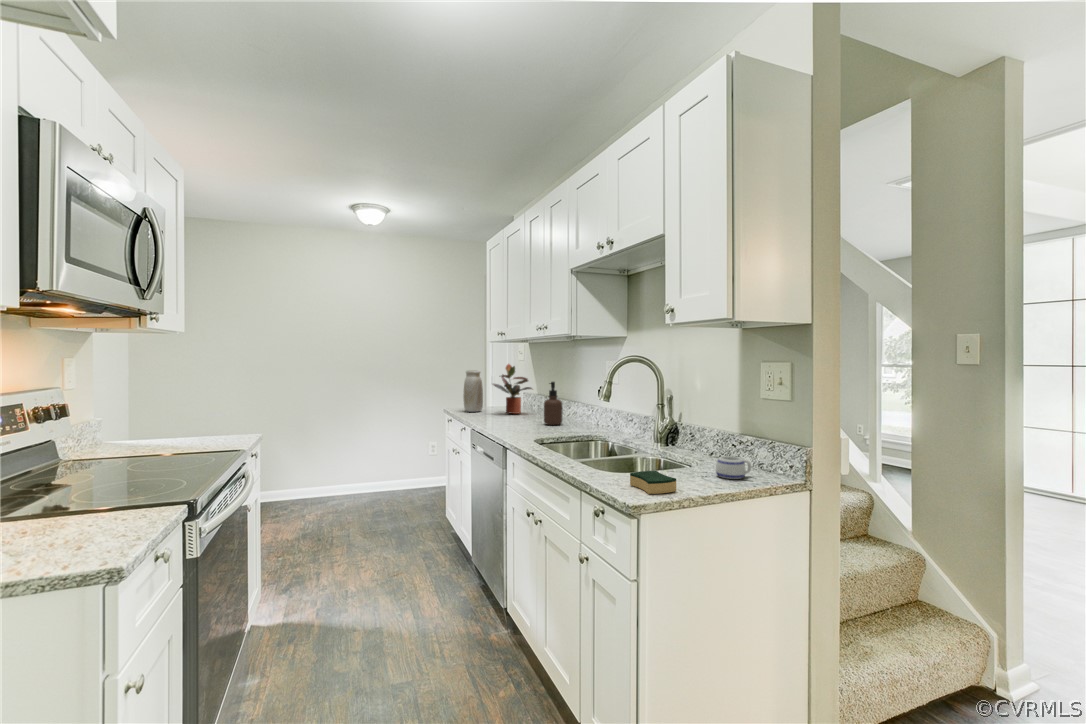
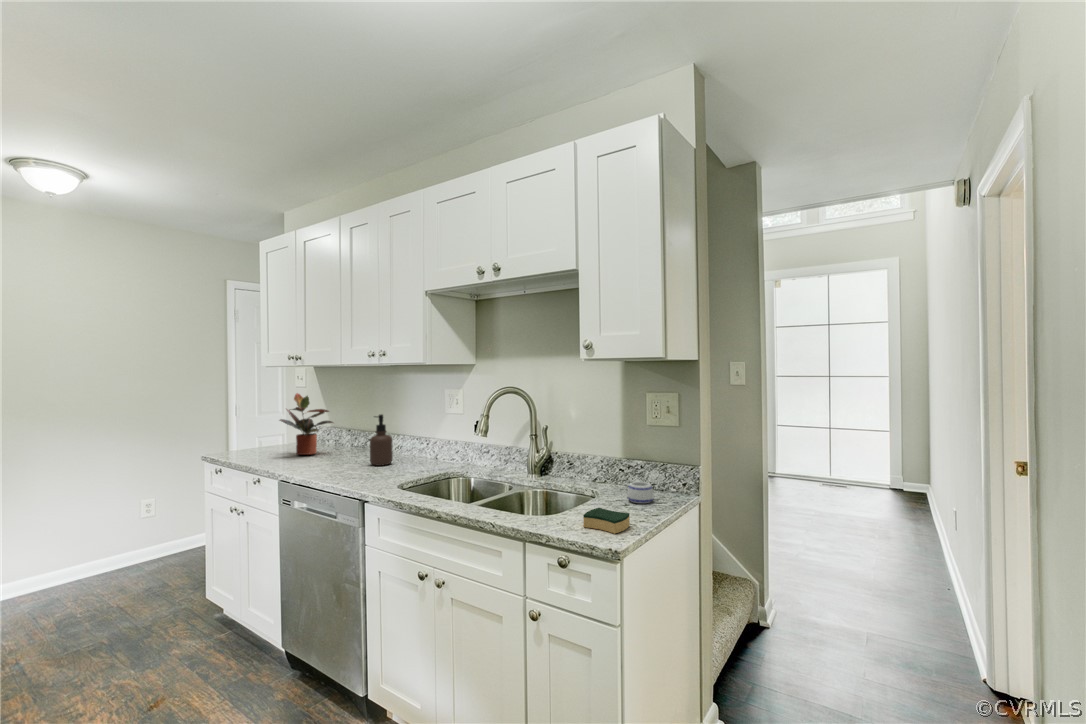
vase: present [463,370,483,412] -> none [229,403,257,458]

